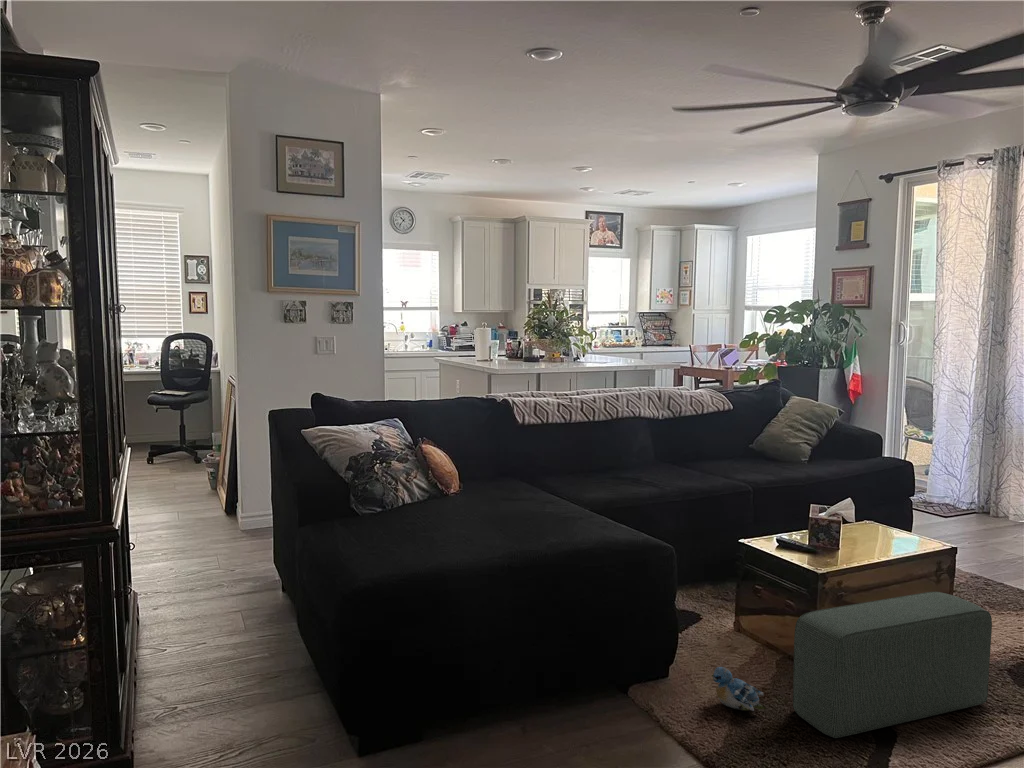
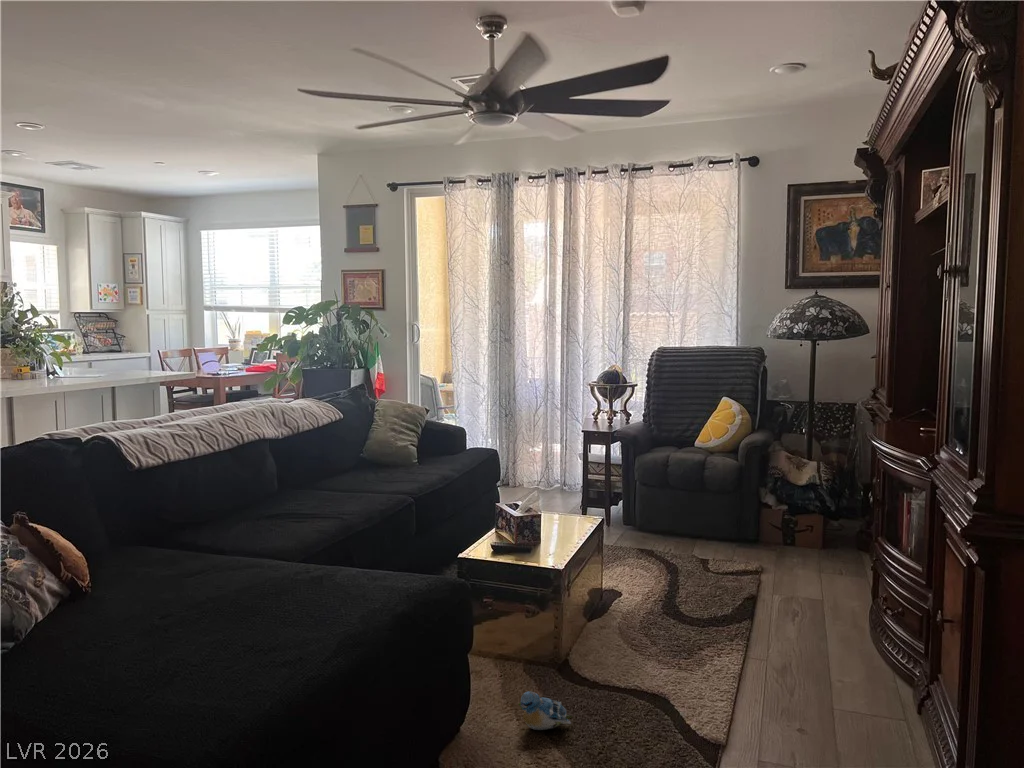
pouf: present [793,592,992,738] -> none [584,559,681,718]

